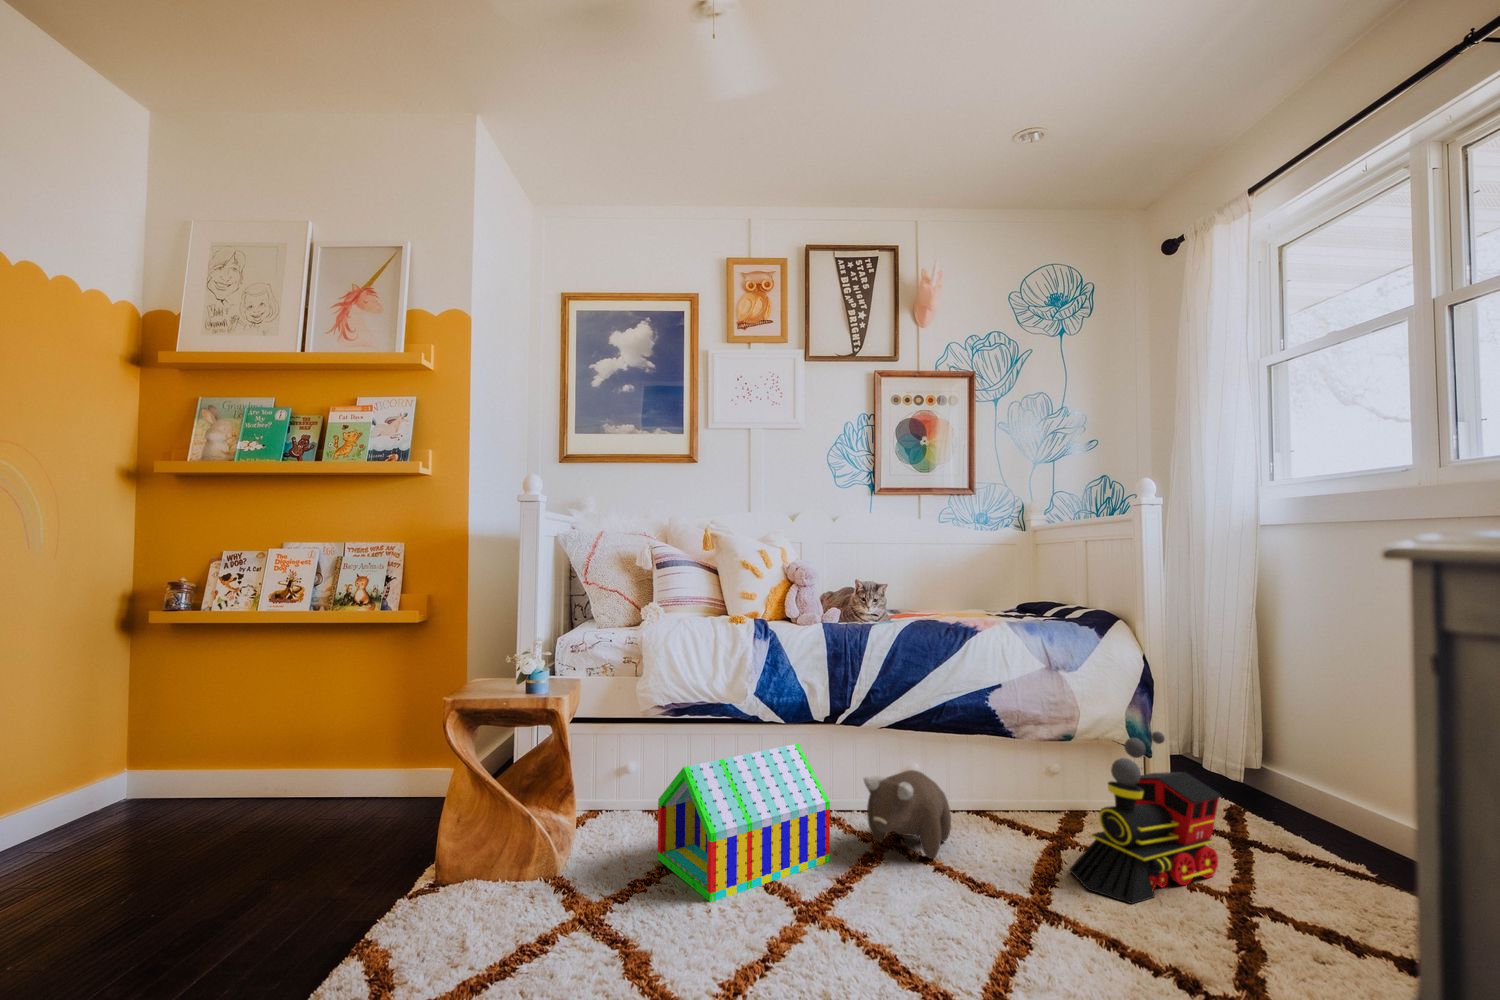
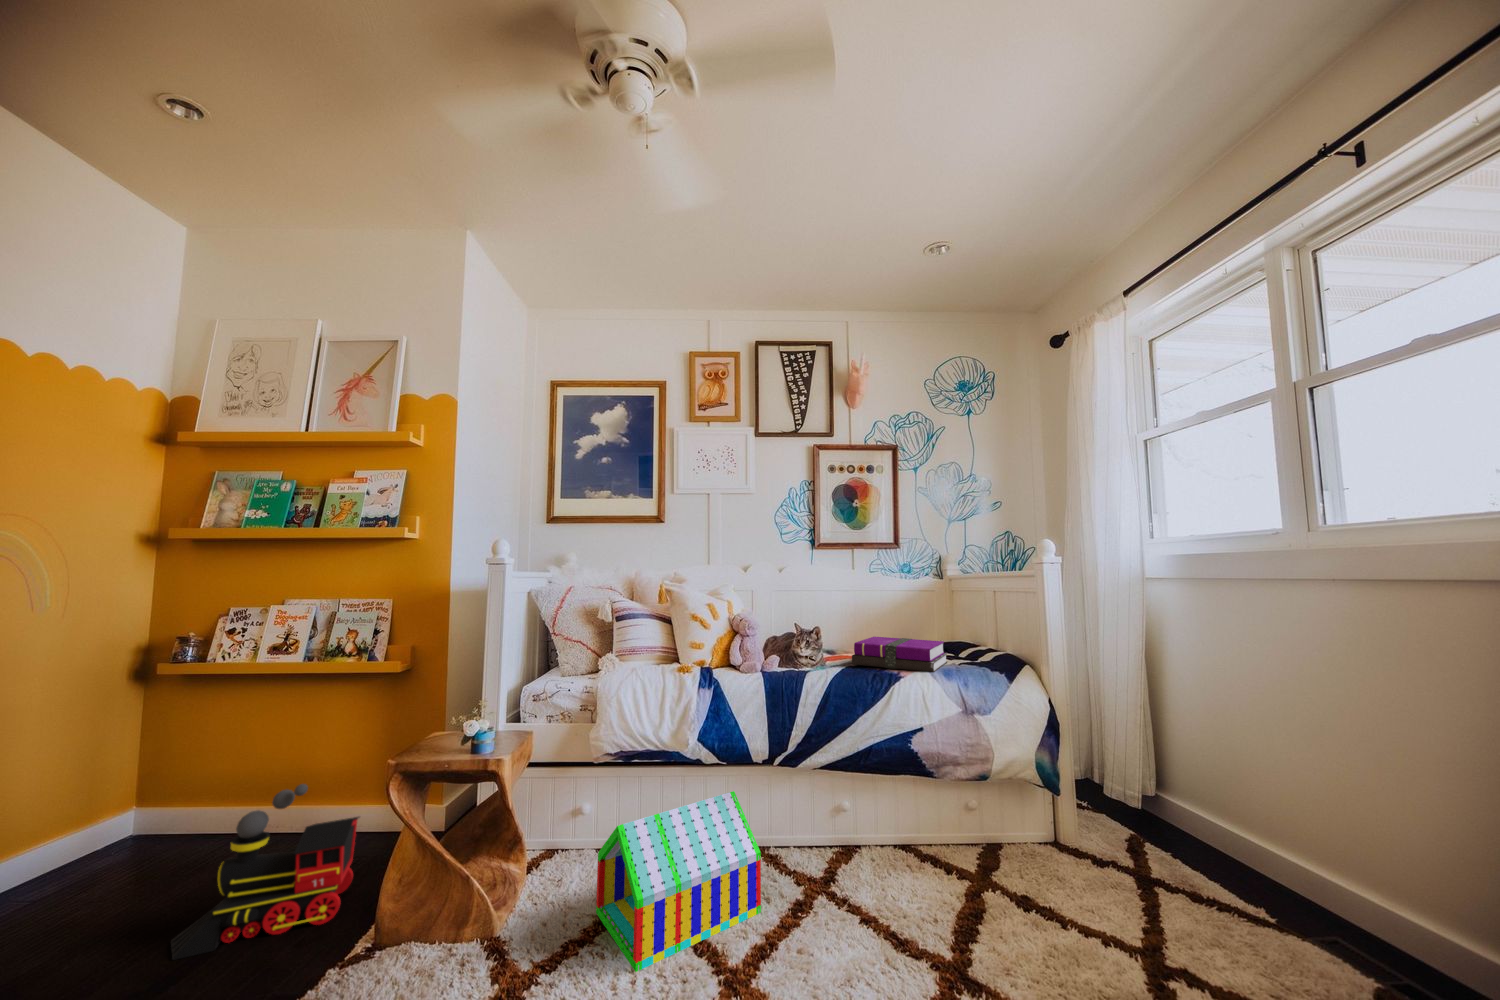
notebook: none [923,592,1032,626] -> present [852,637,947,672]
toy train: present [1070,731,1222,904] -> present [171,784,359,960]
plush toy: present [864,770,951,859] -> none [793,814,877,907]

